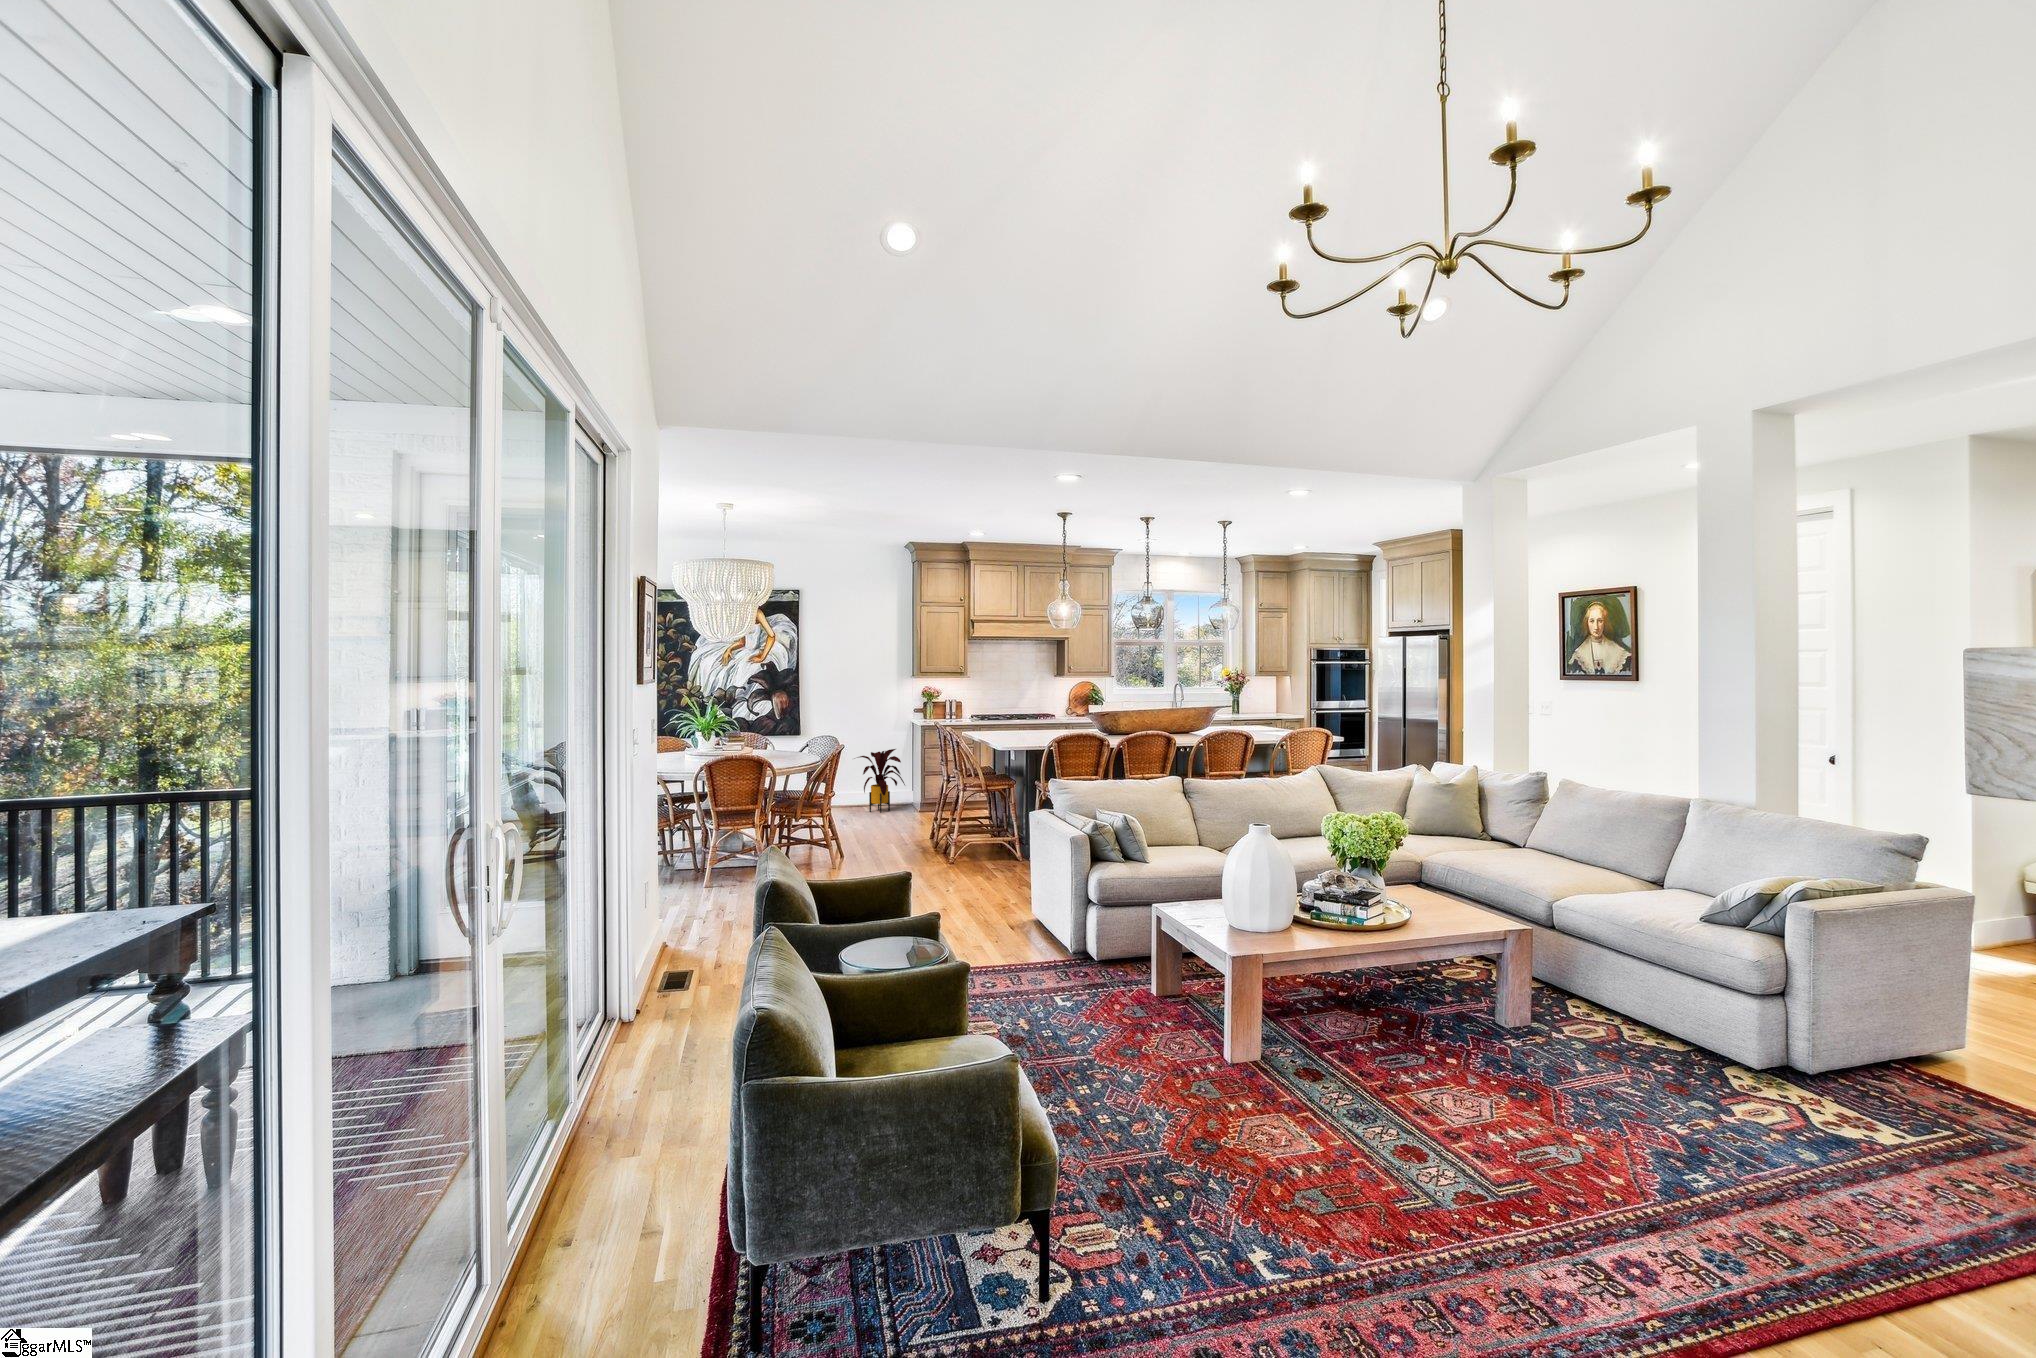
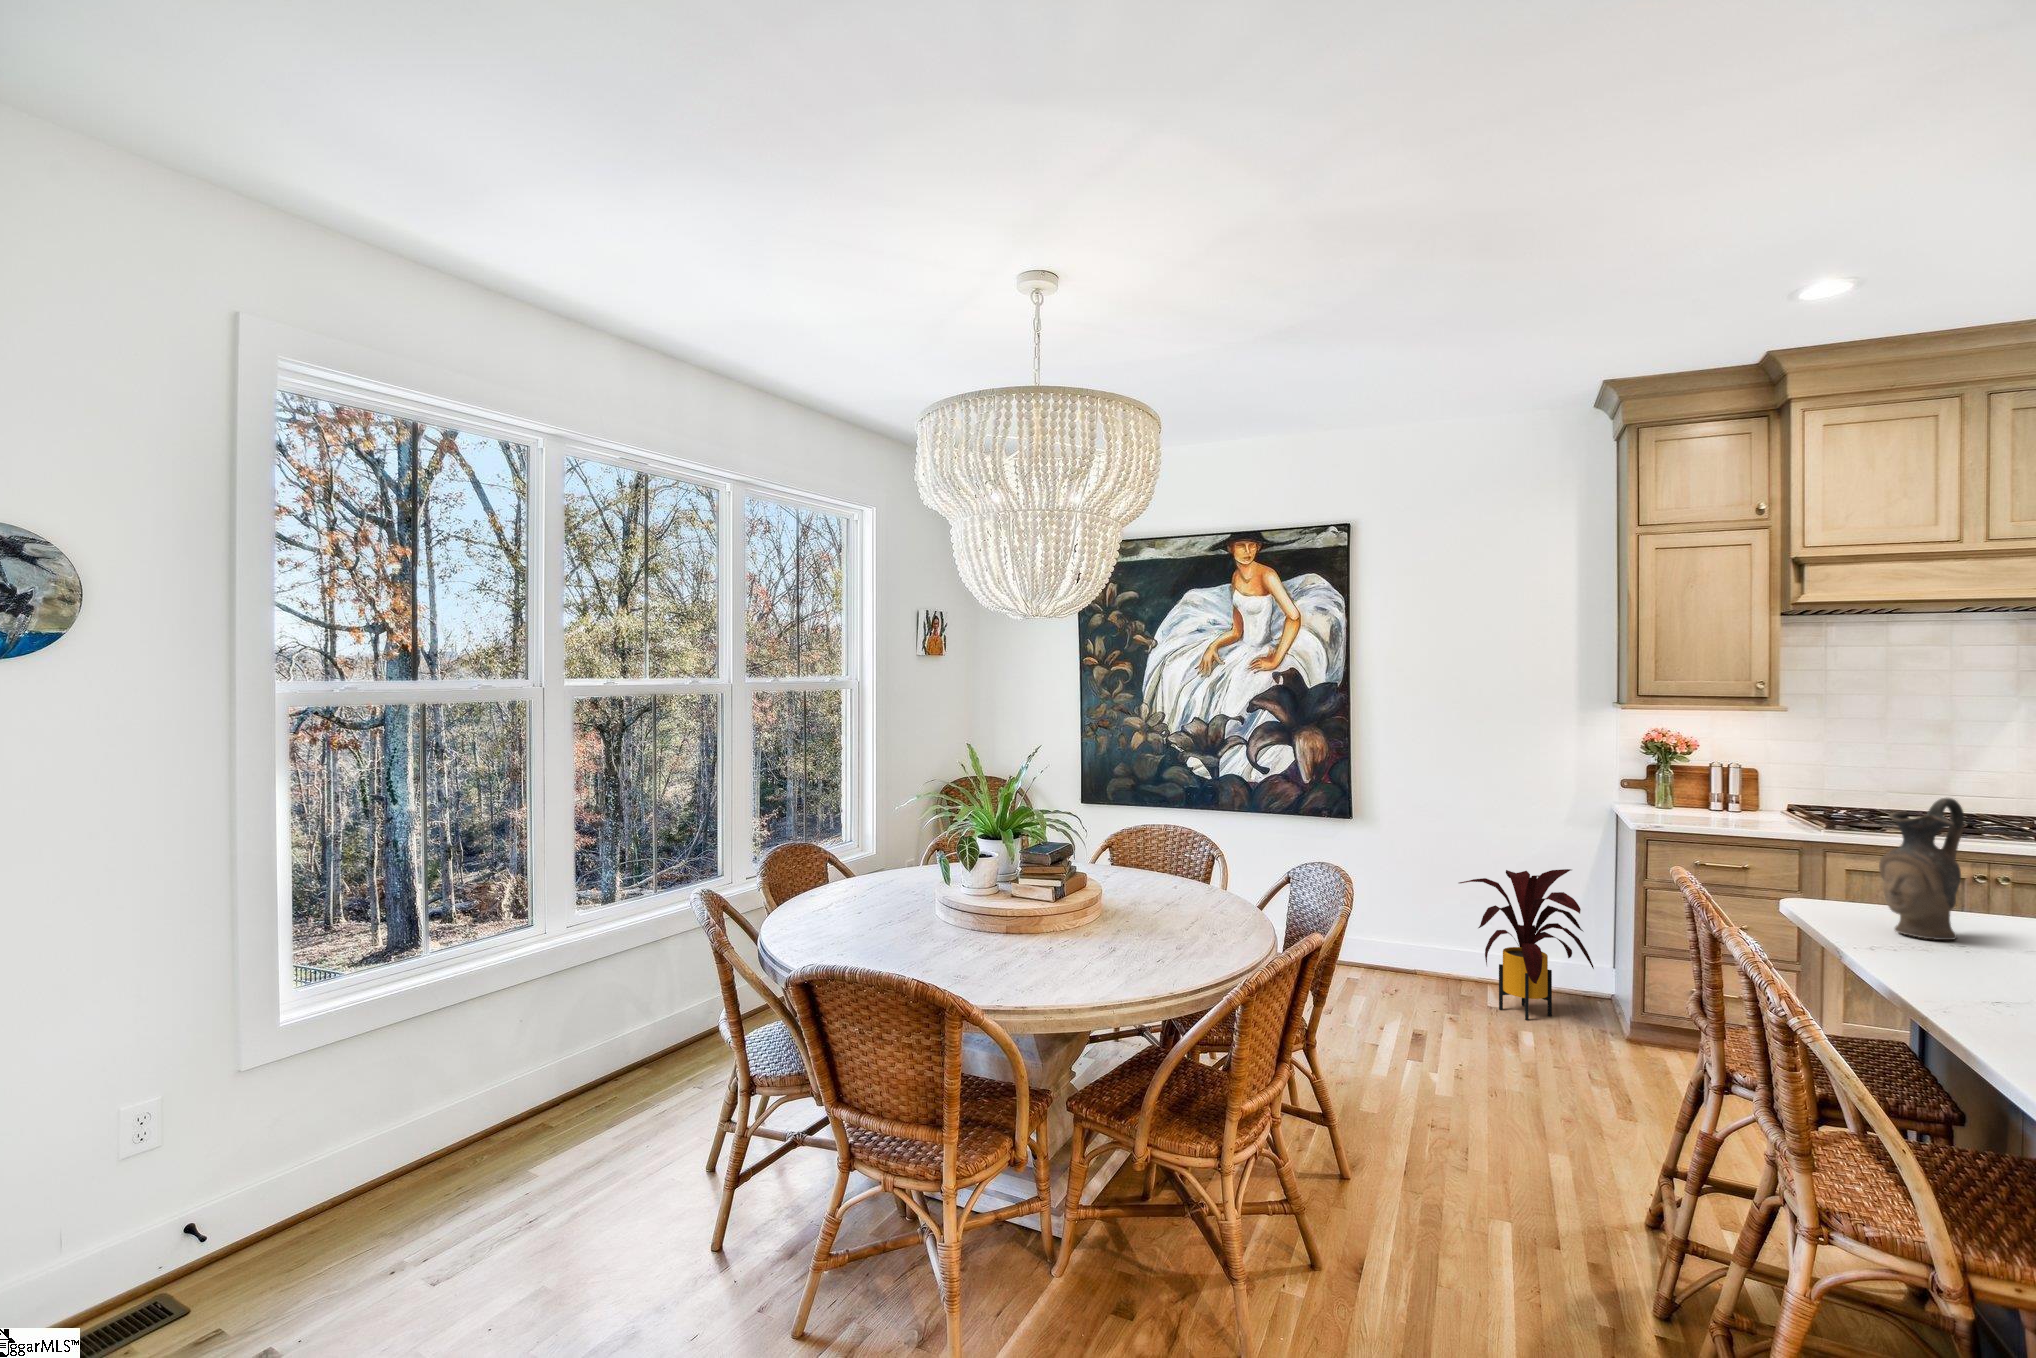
ceramic pitcher: none [977,701,995,739] -> present [1879,798,1965,940]

